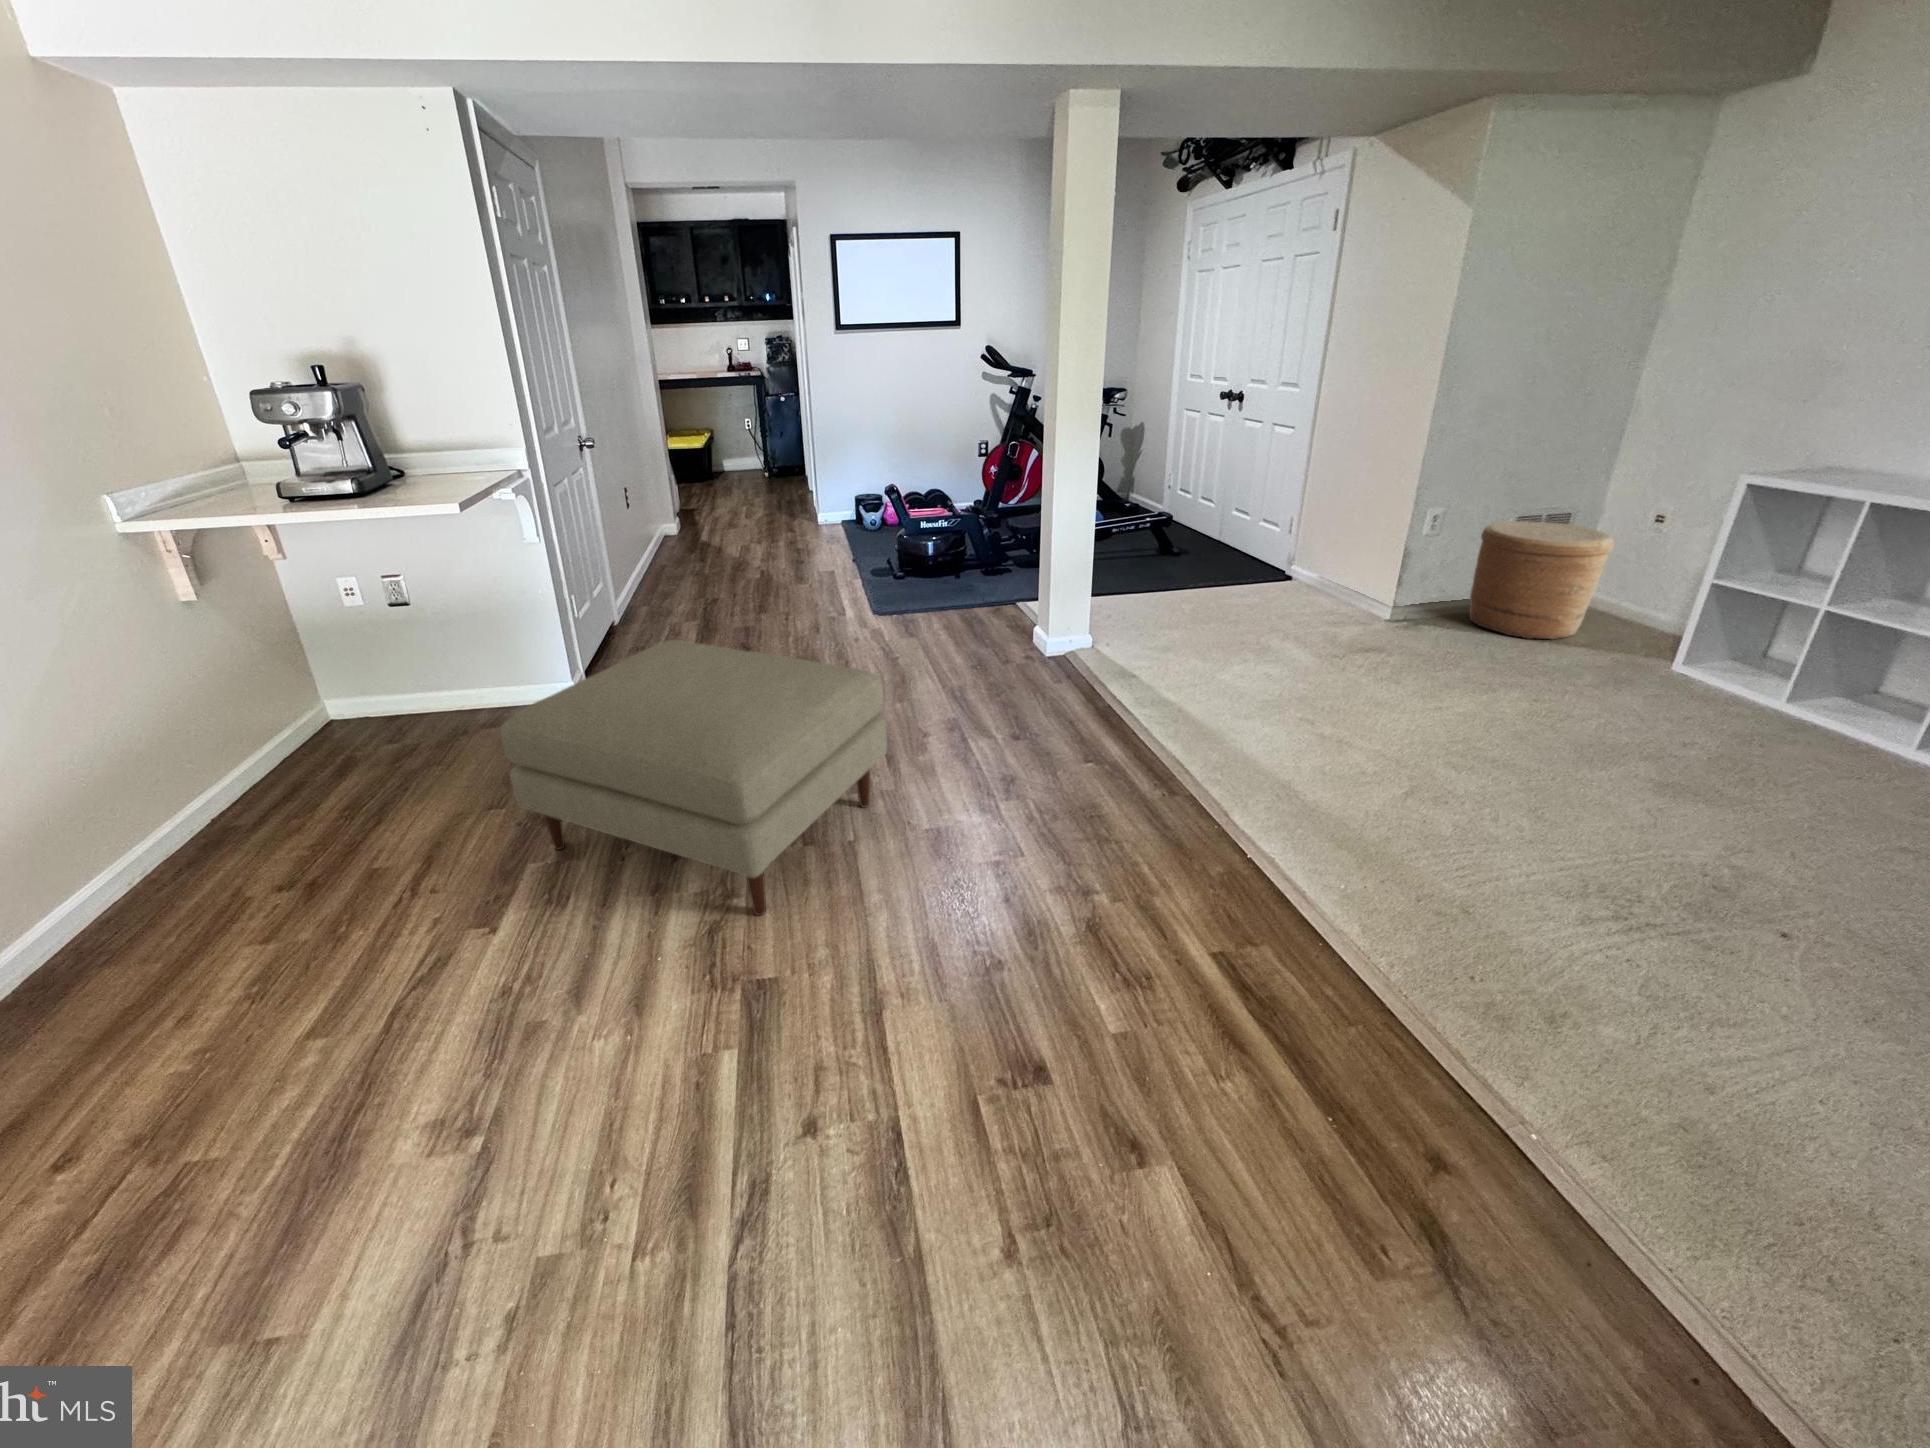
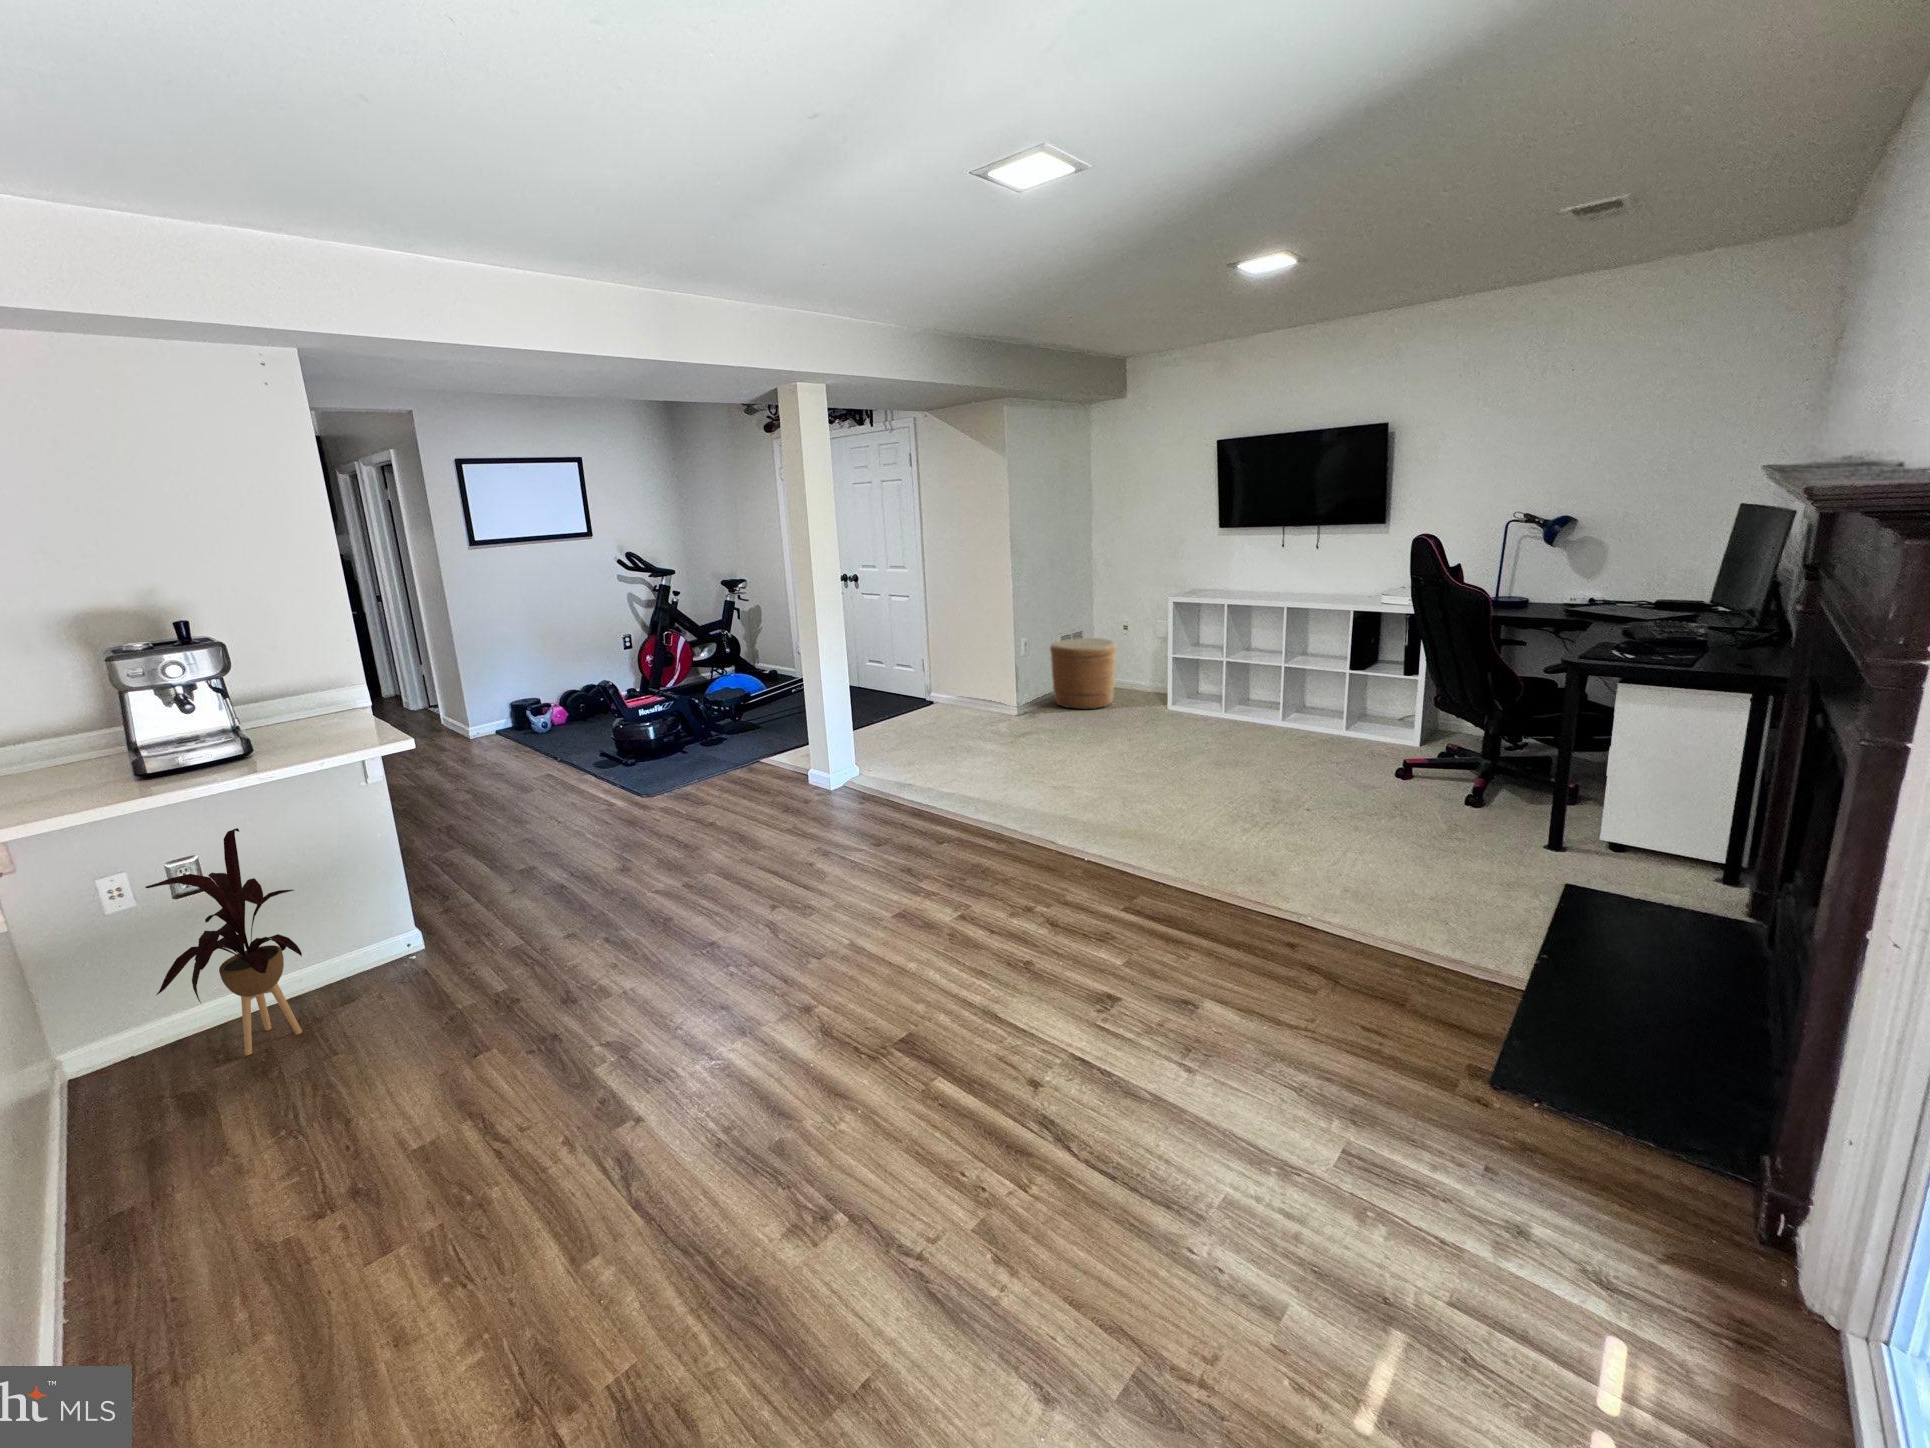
house plant: none [326,556,445,741] -> present [145,828,302,1055]
ottoman: present [500,640,887,915] -> none [571,807,867,1051]

